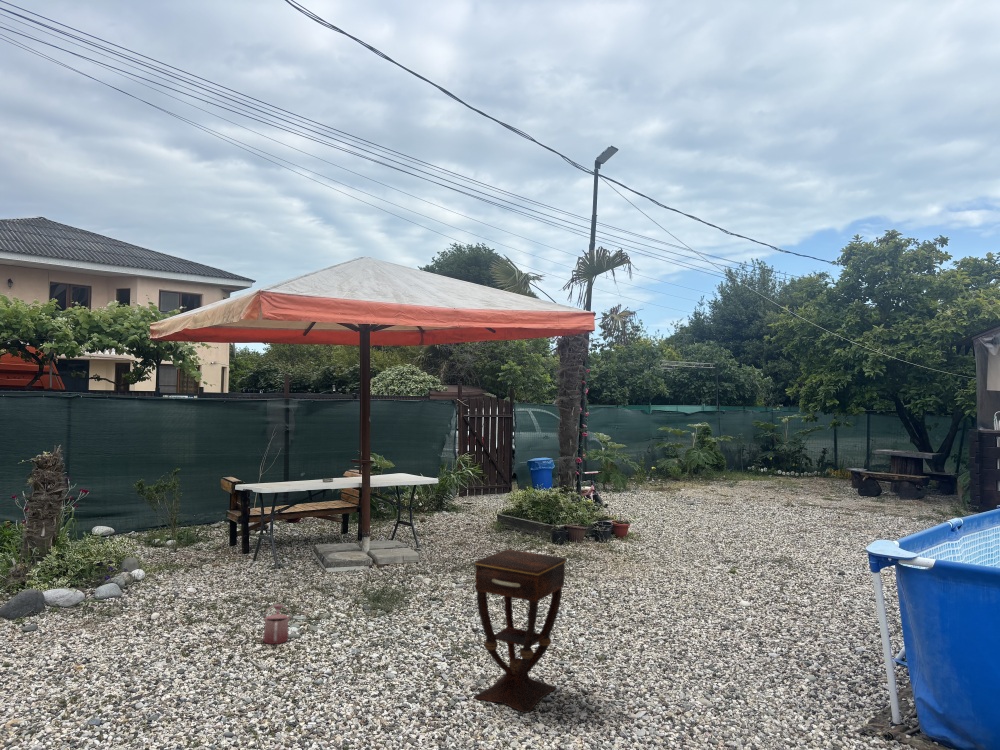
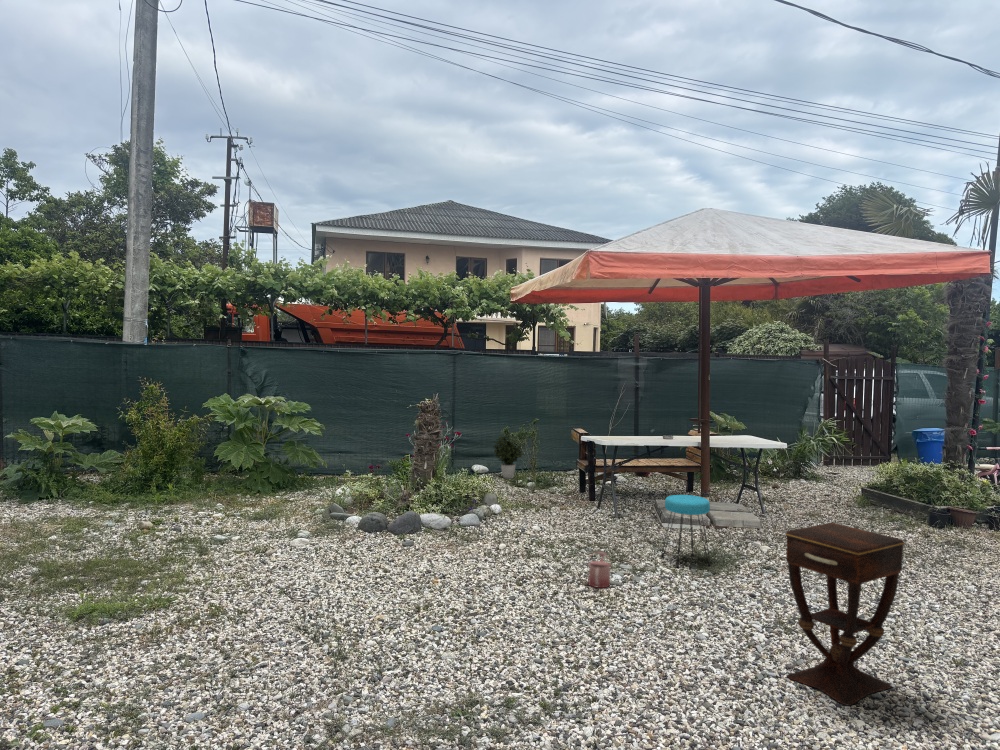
potted plant: none [118,481,159,534] -> present [493,436,523,479]
stool: none [334,535,384,610] -> present [662,495,710,567]

